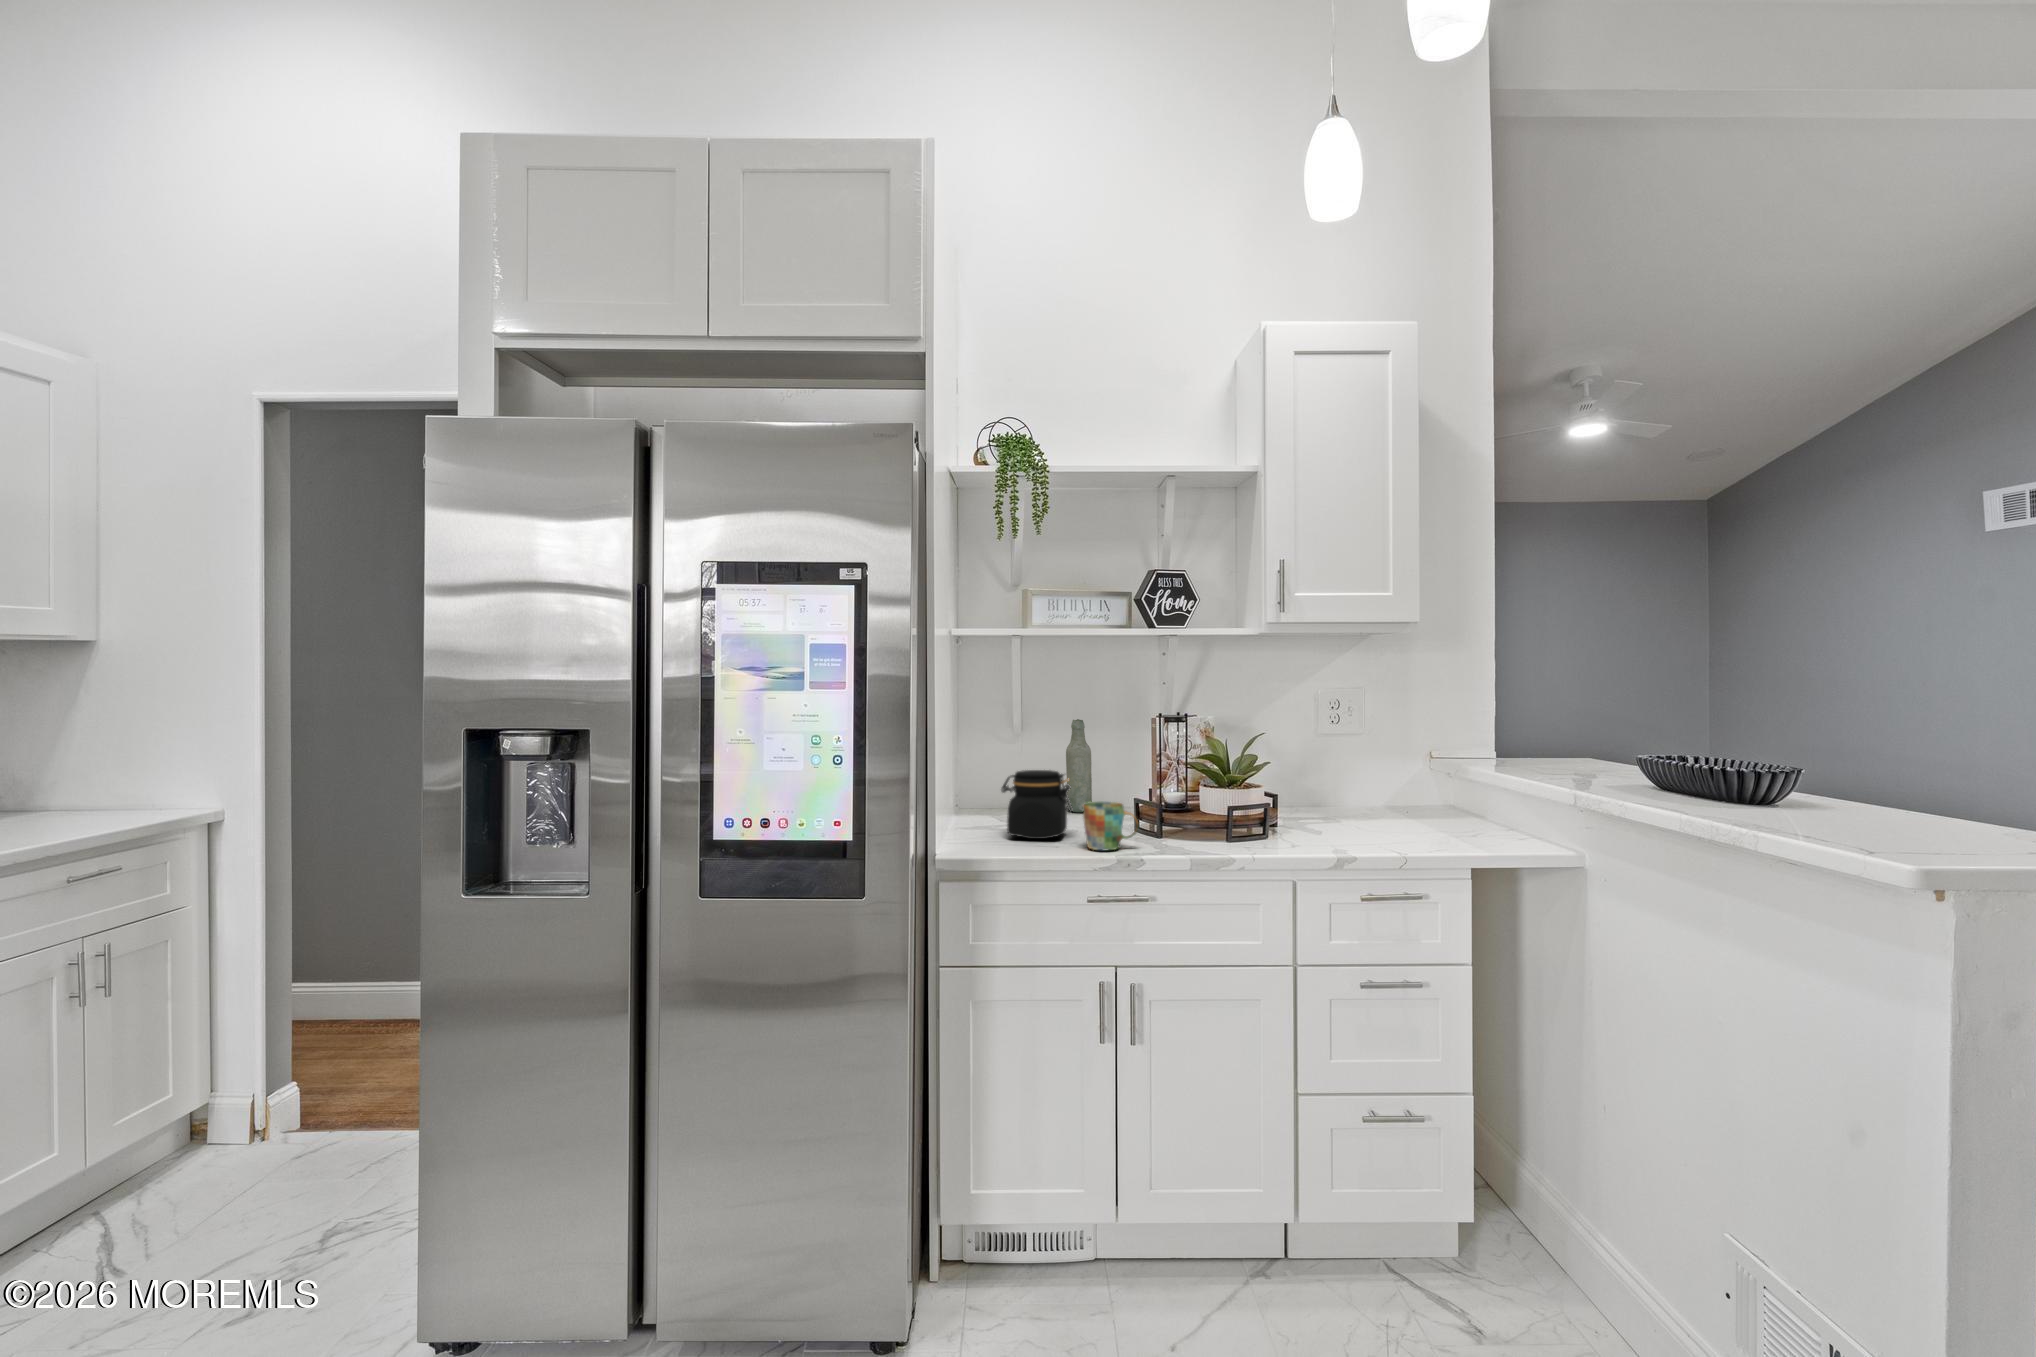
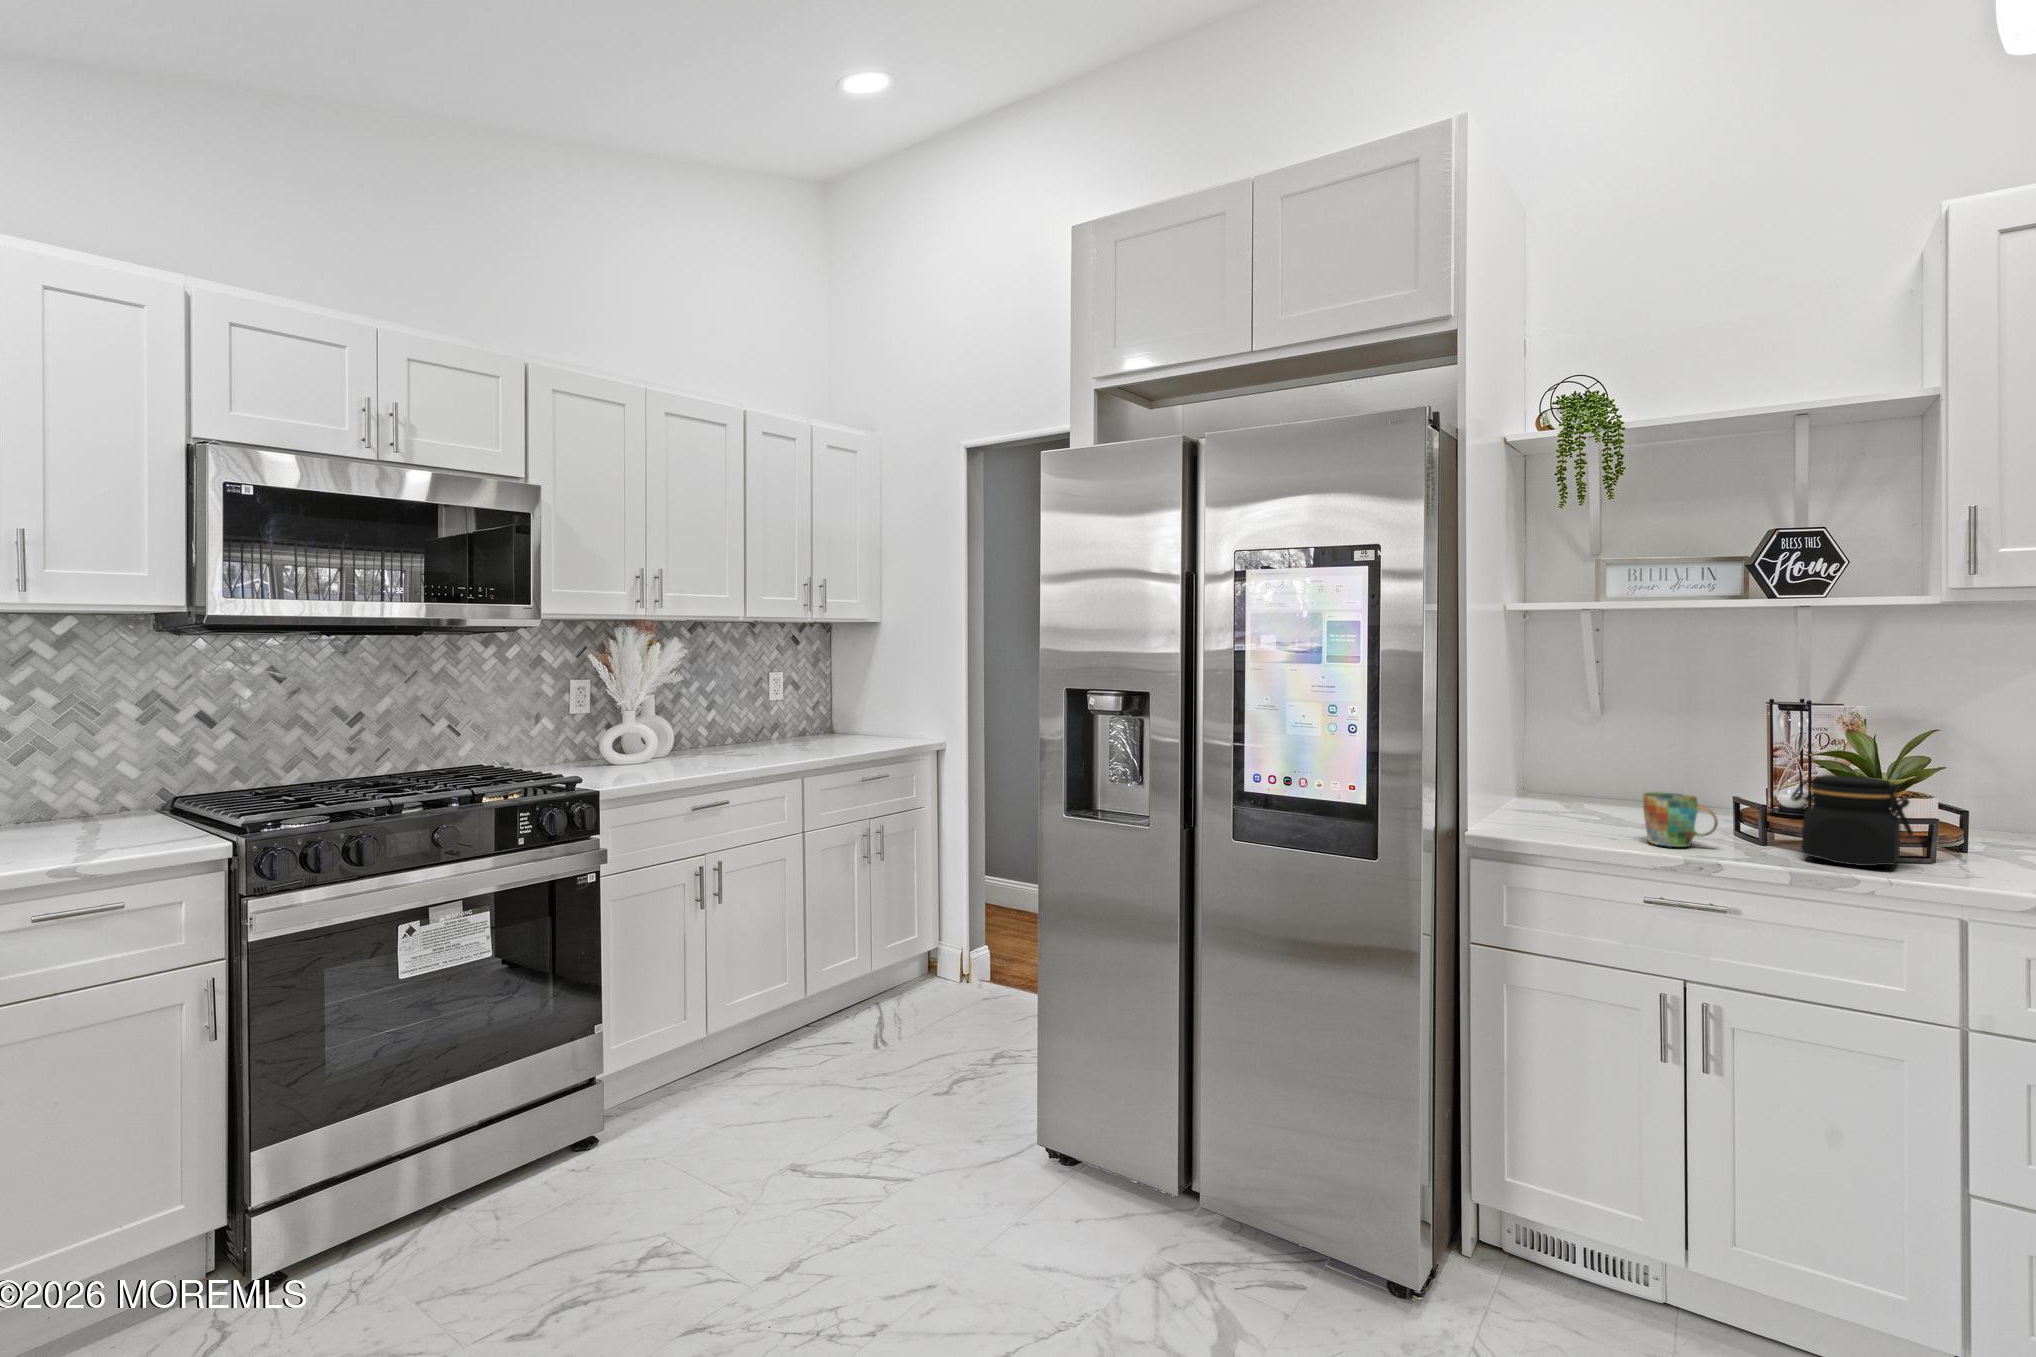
bottle: present [1066,719,1092,812] -> none [1654,703,1689,808]
jar: present [1002,770,1073,839] -> present [1791,775,1913,866]

